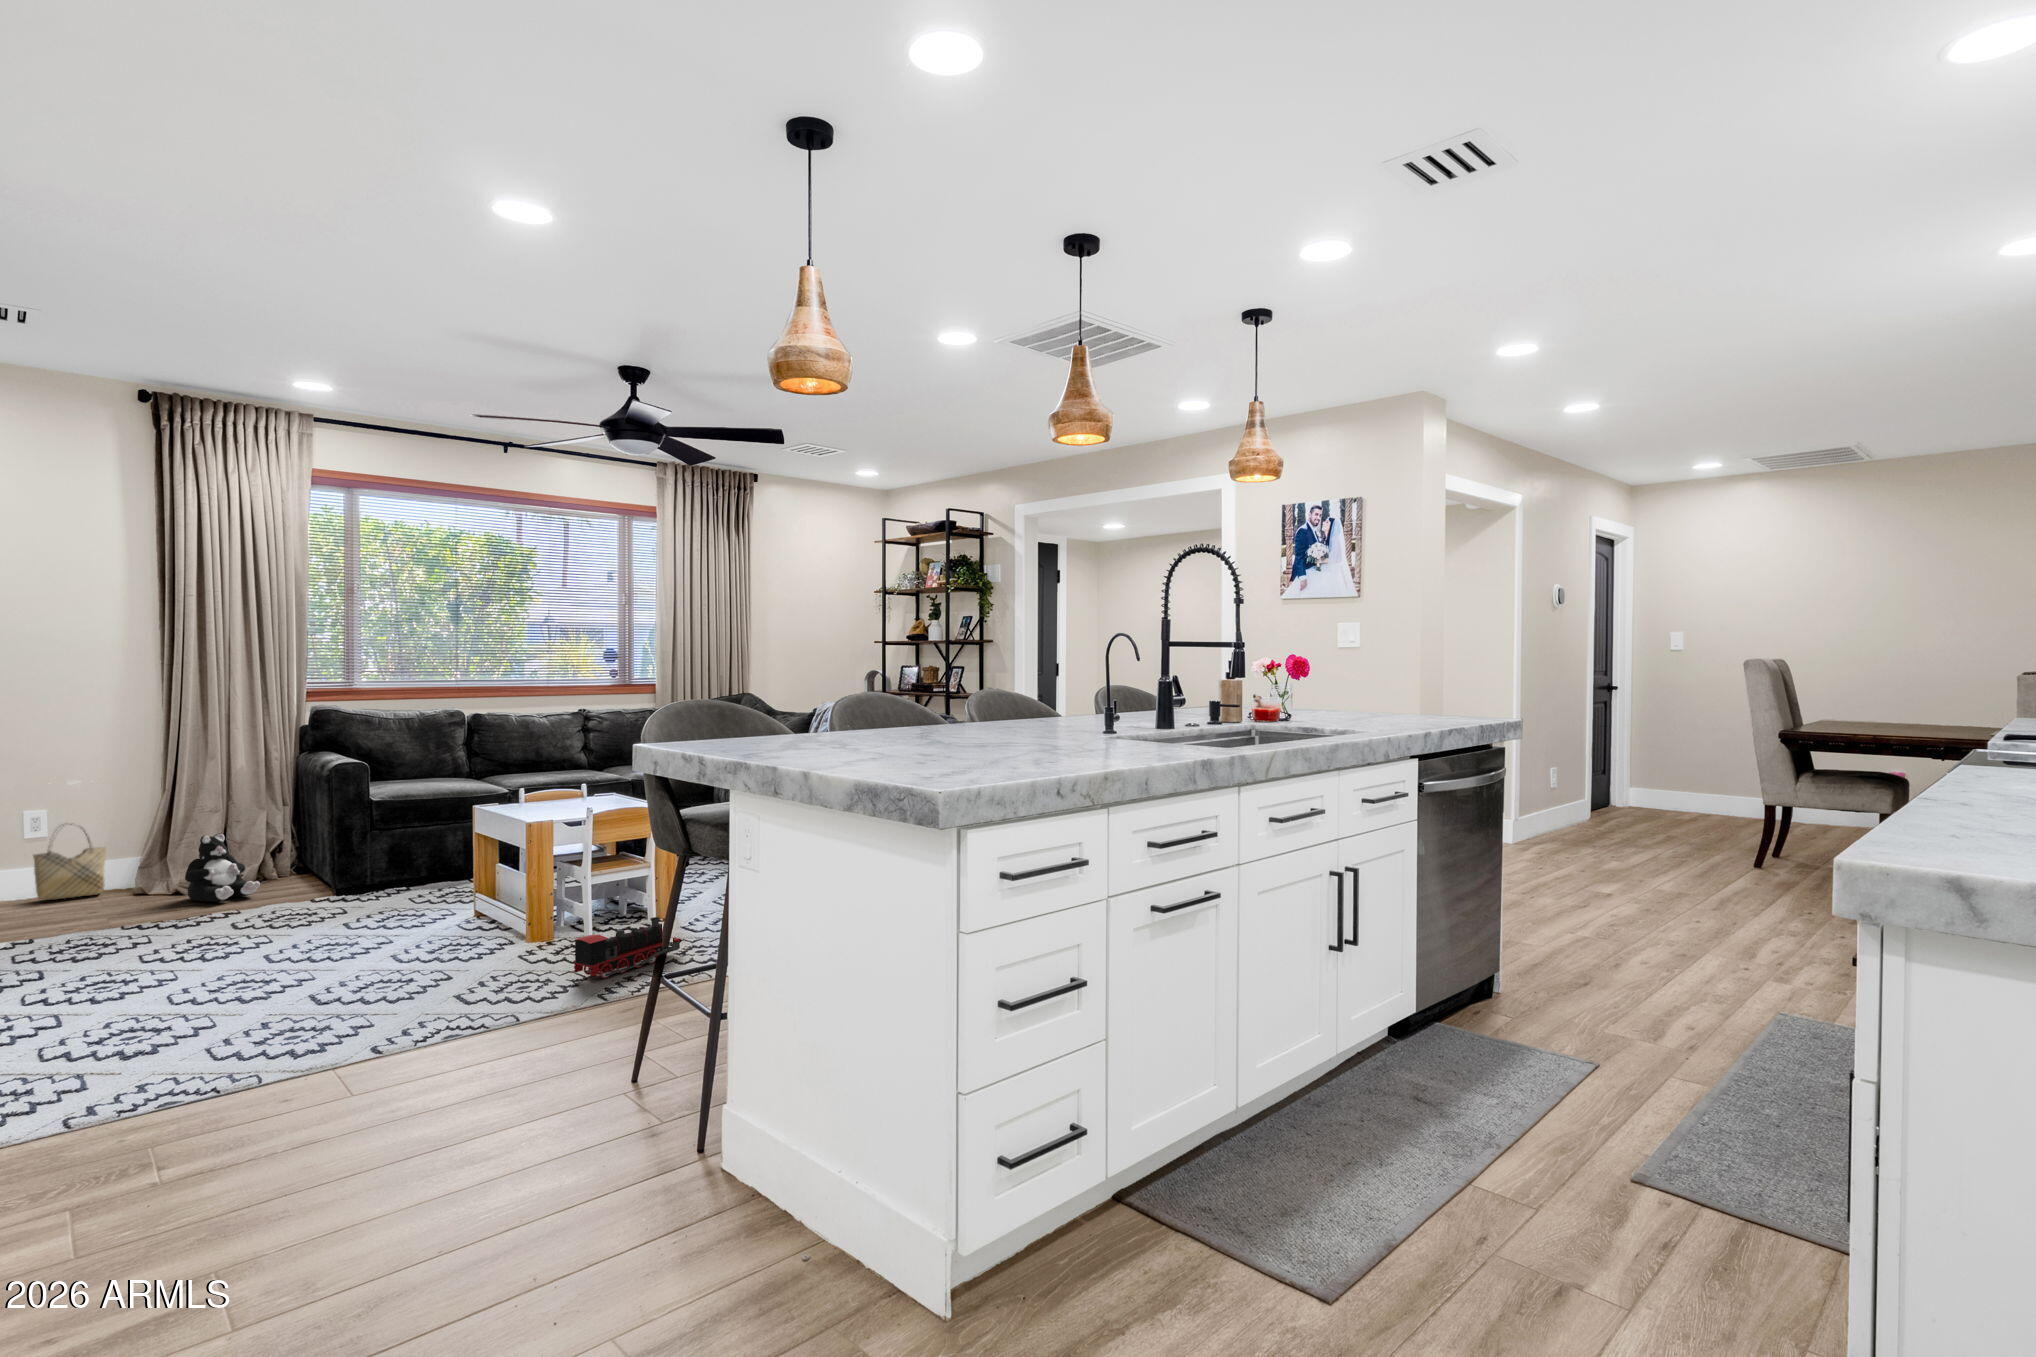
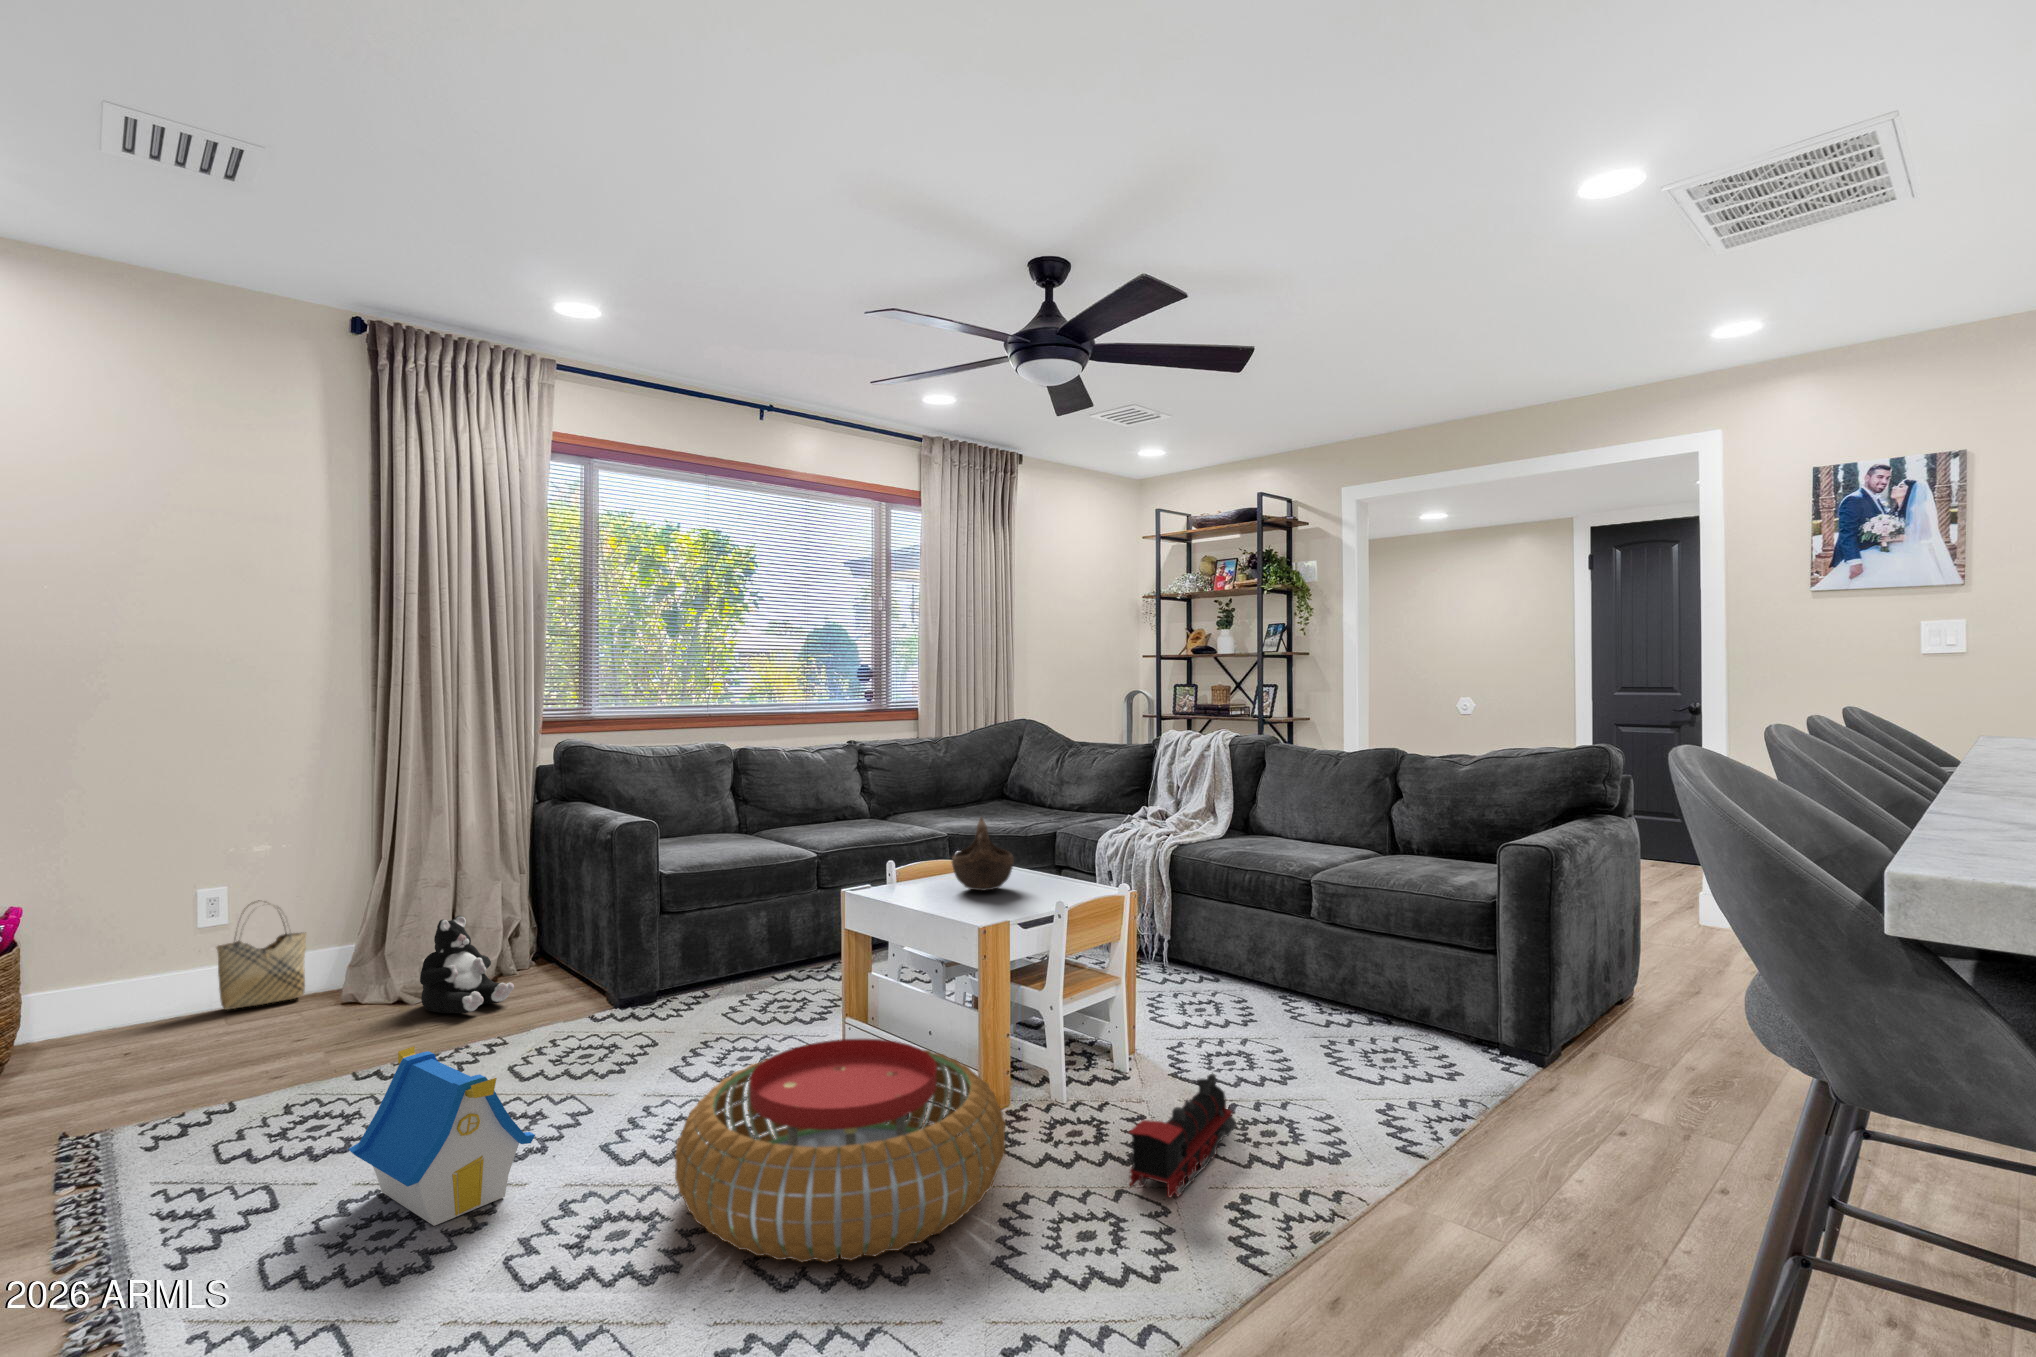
decorative bowl: none [550,759,596,808] -> present [952,817,1014,891]
pouf: none [279,893,513,1004] -> present [675,1039,1005,1262]
toy house: none [80,895,205,994] -> present [348,1046,535,1226]

